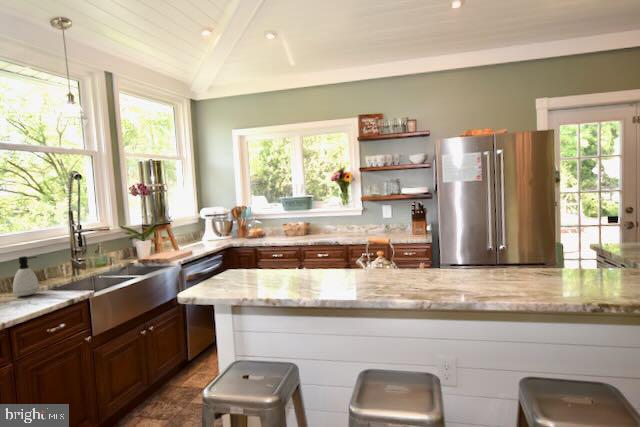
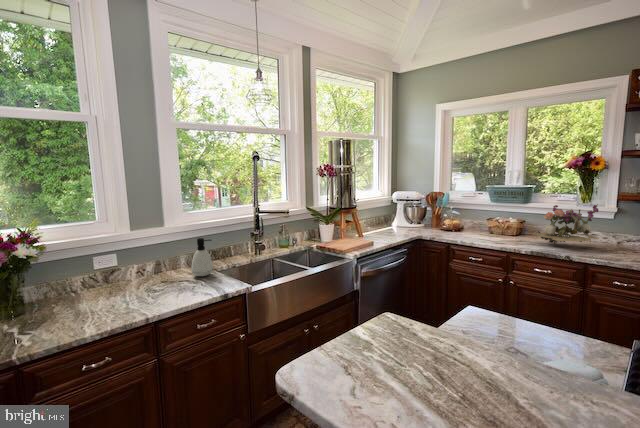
flower arrangement: none [314,204,355,237] -> present [534,204,599,244]

